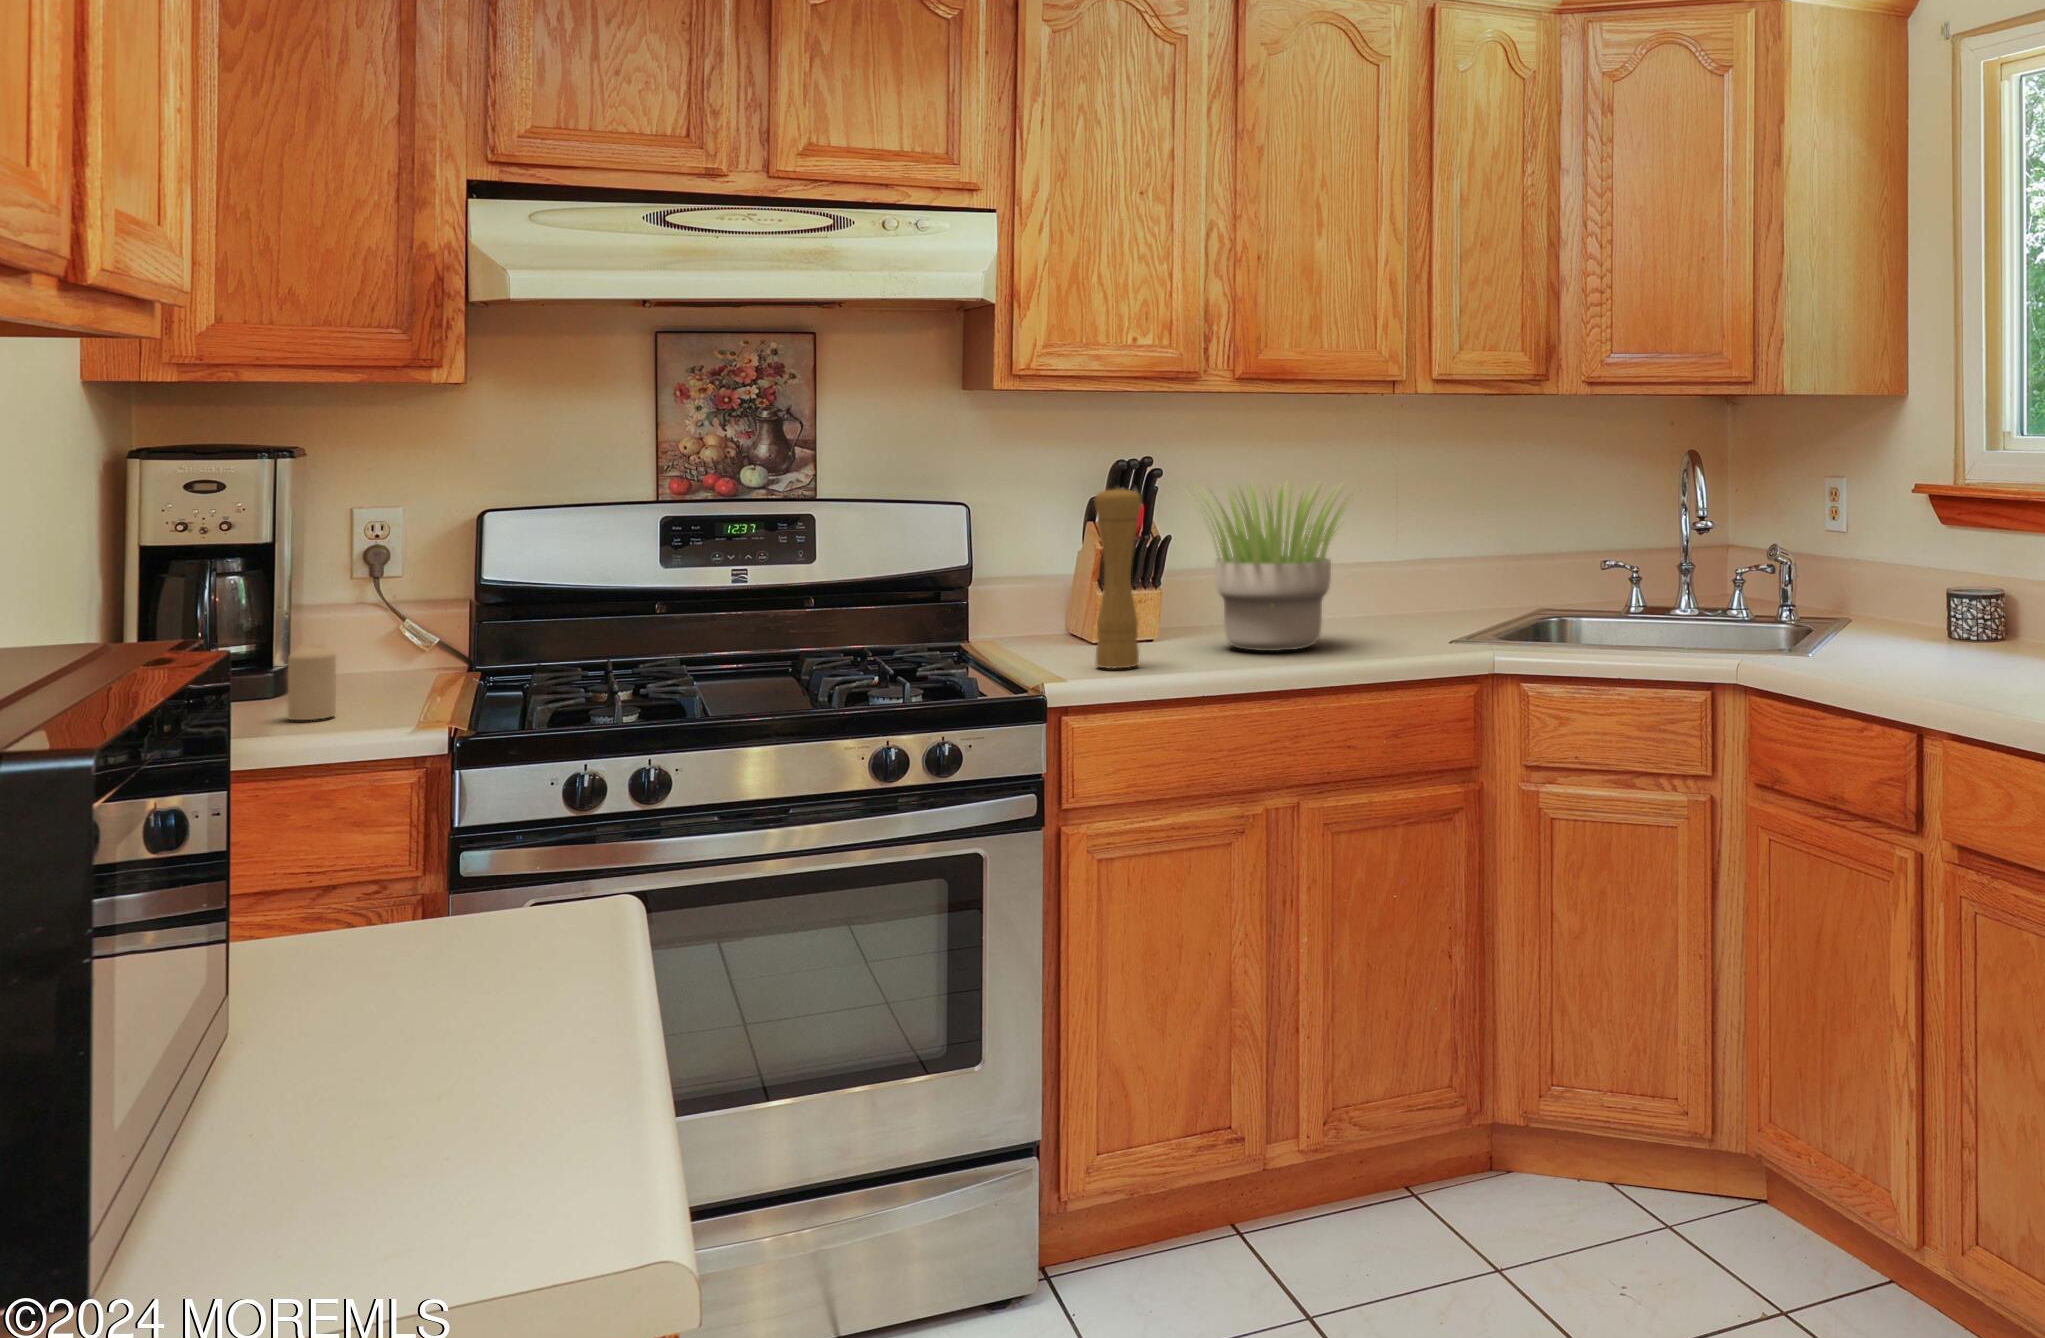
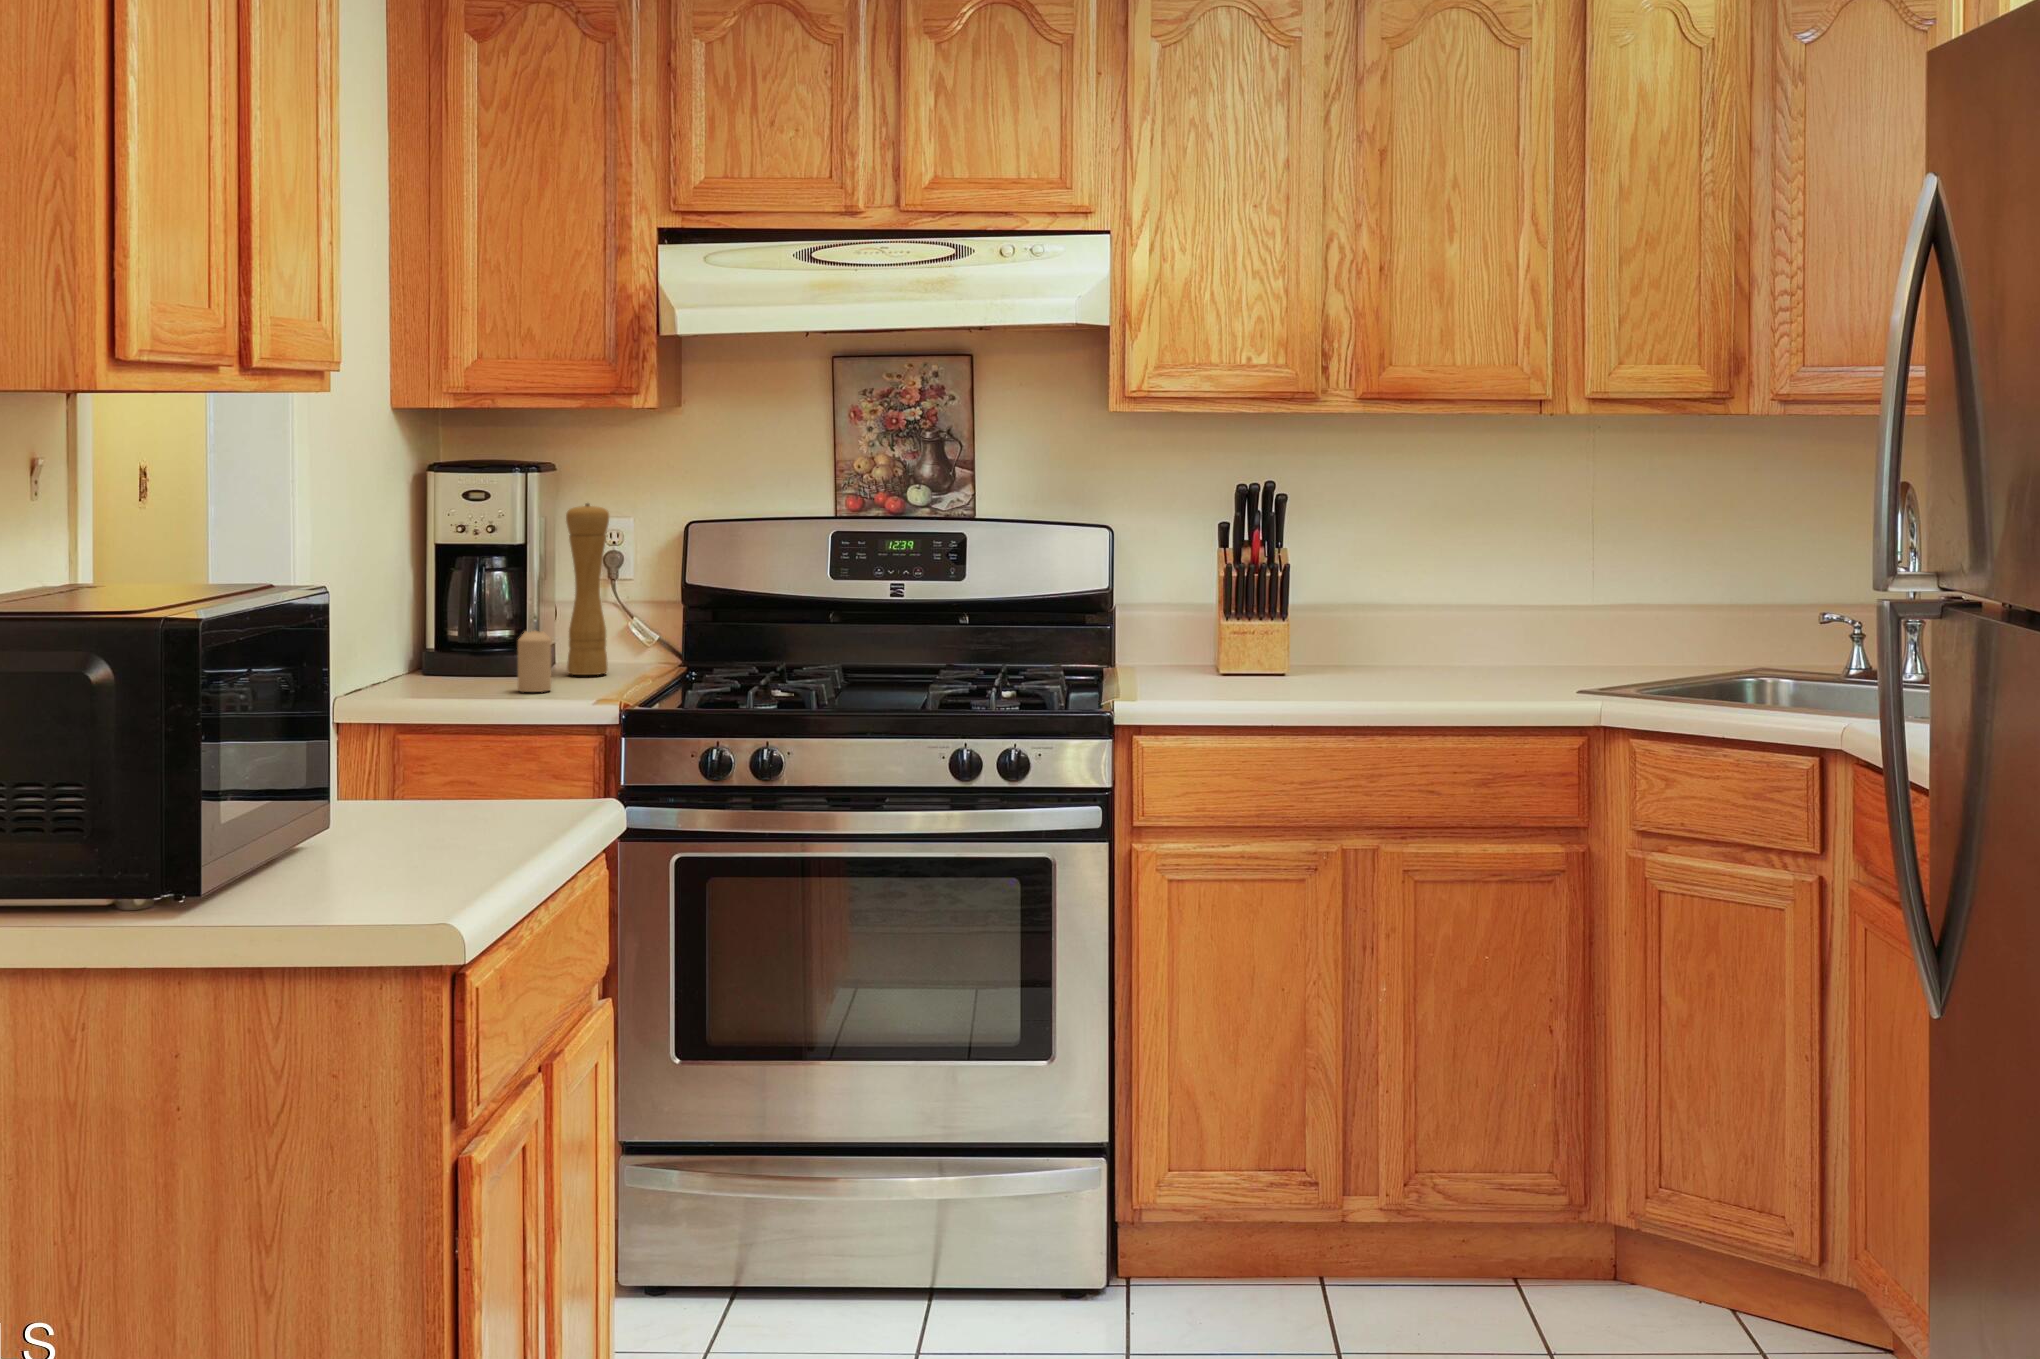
potted plant: present [1198,483,1356,651] -> none [1284,504,1492,687]
pepper mill: present [1095,486,1141,669] -> present [566,503,609,675]

